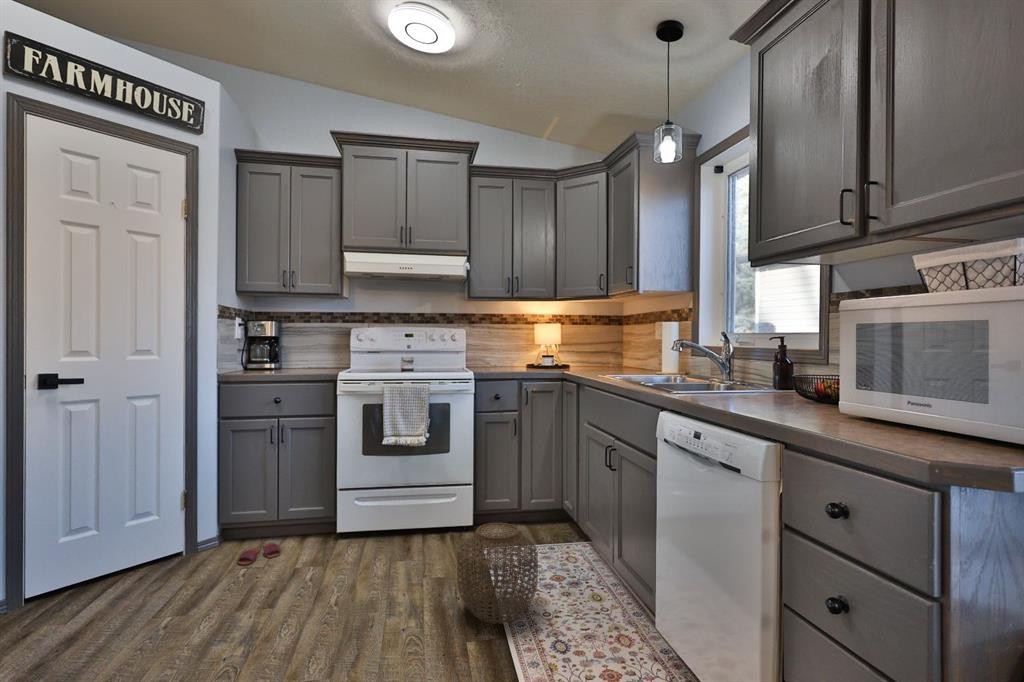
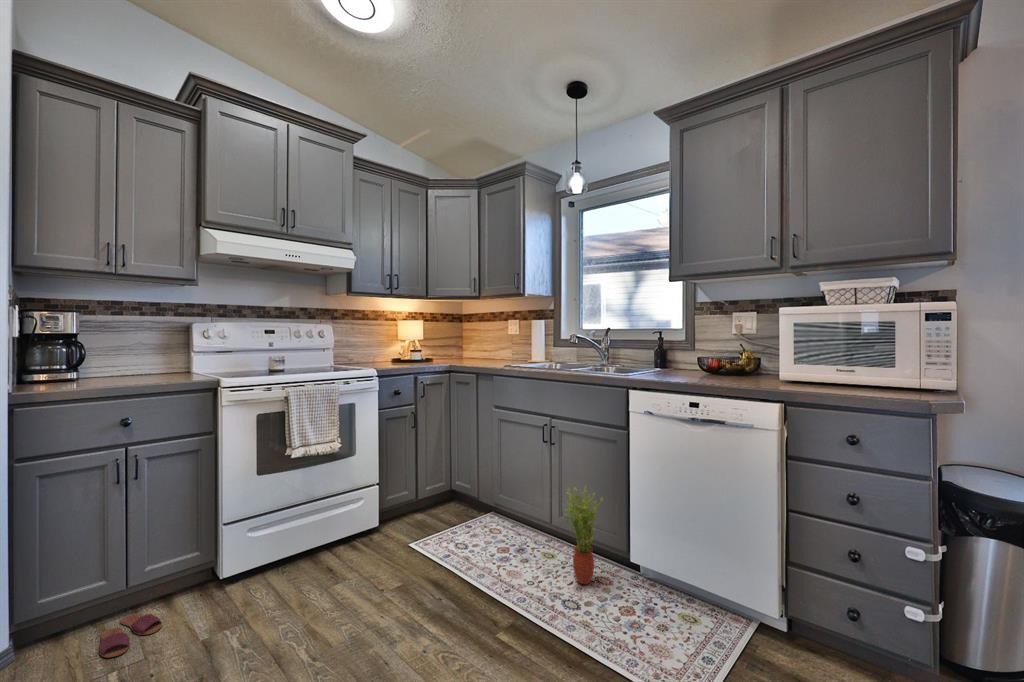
potted plant: none [573,512,623,631] -> present [564,487,603,584]
woven basket: present [457,523,538,624] -> none [454,512,532,611]

